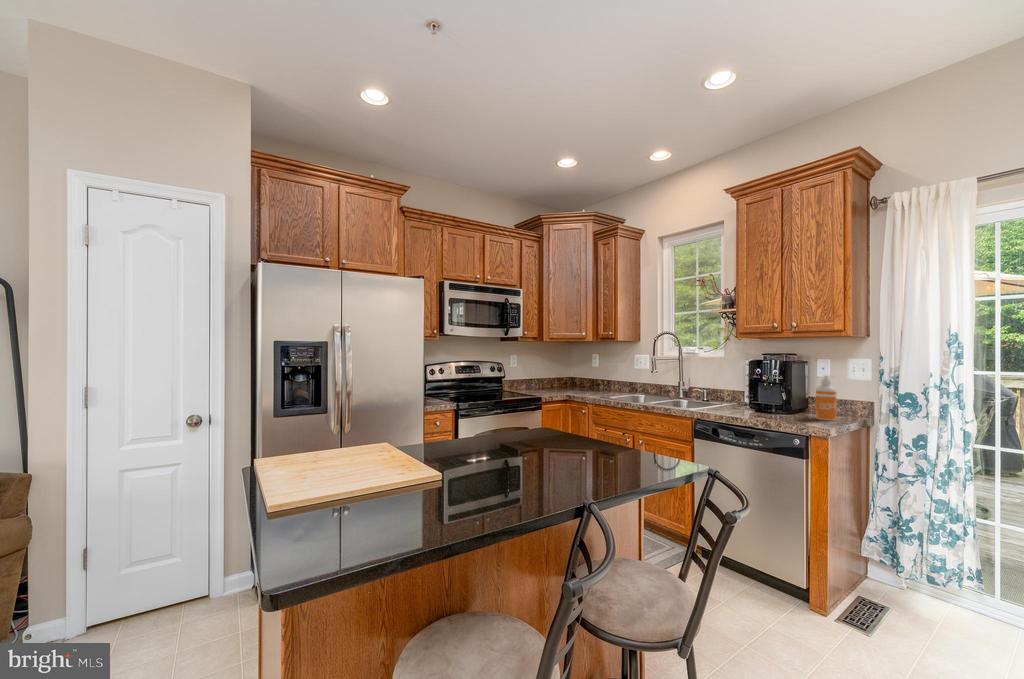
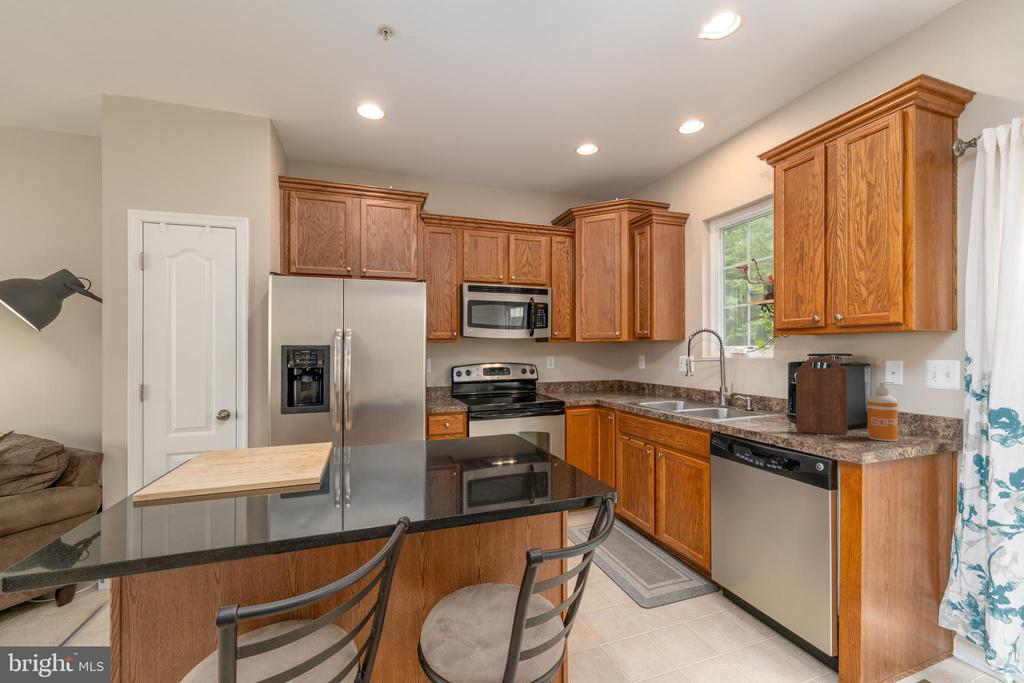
cutting board: none [764,358,800,417] -> present [796,358,848,434]

